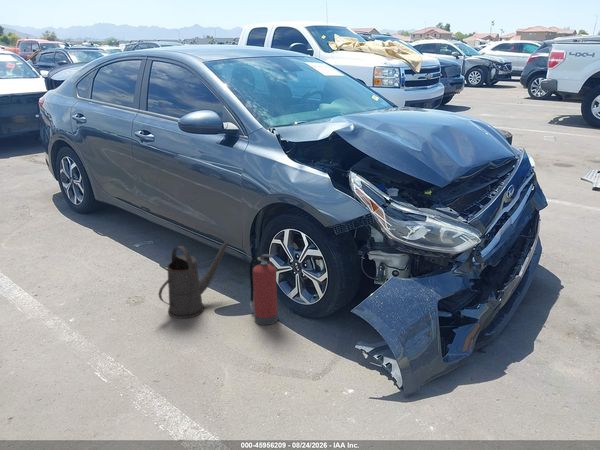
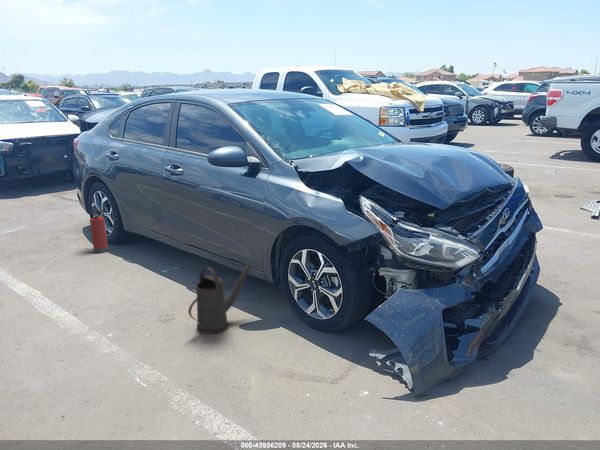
fire extinguisher: present [250,254,278,325] -> present [90,210,109,253]

